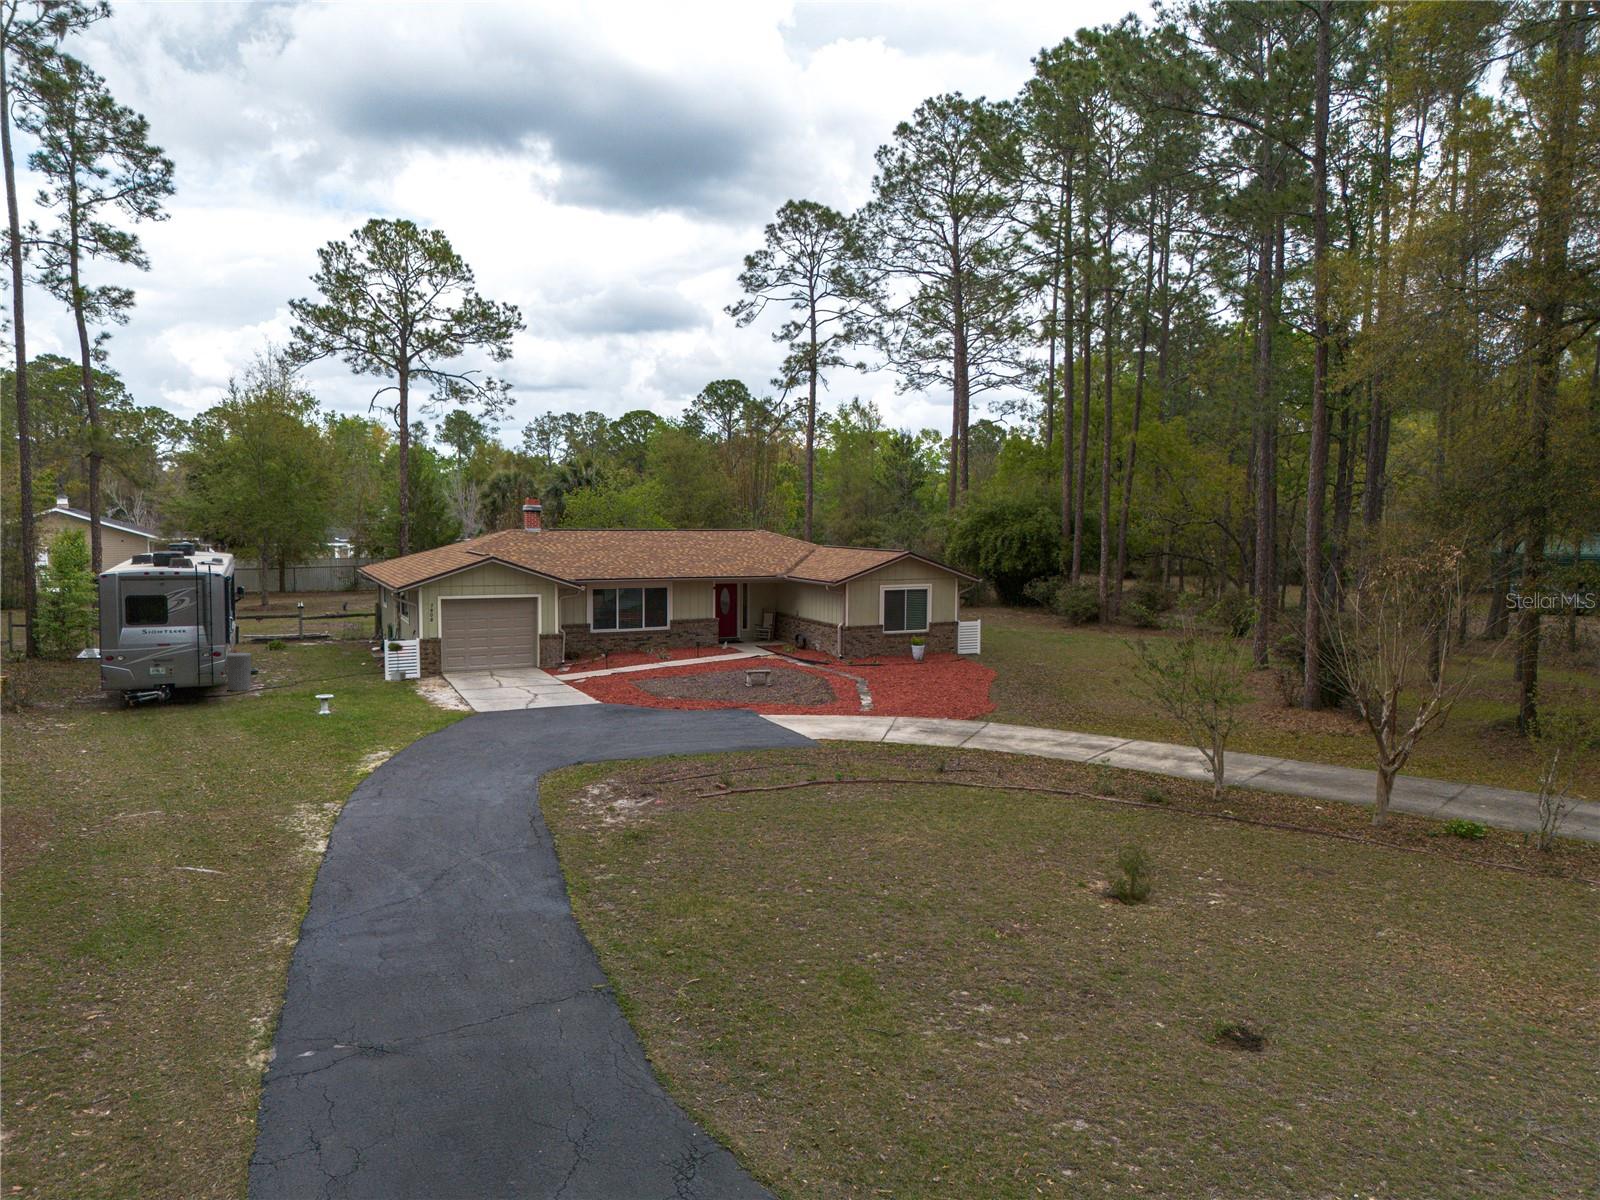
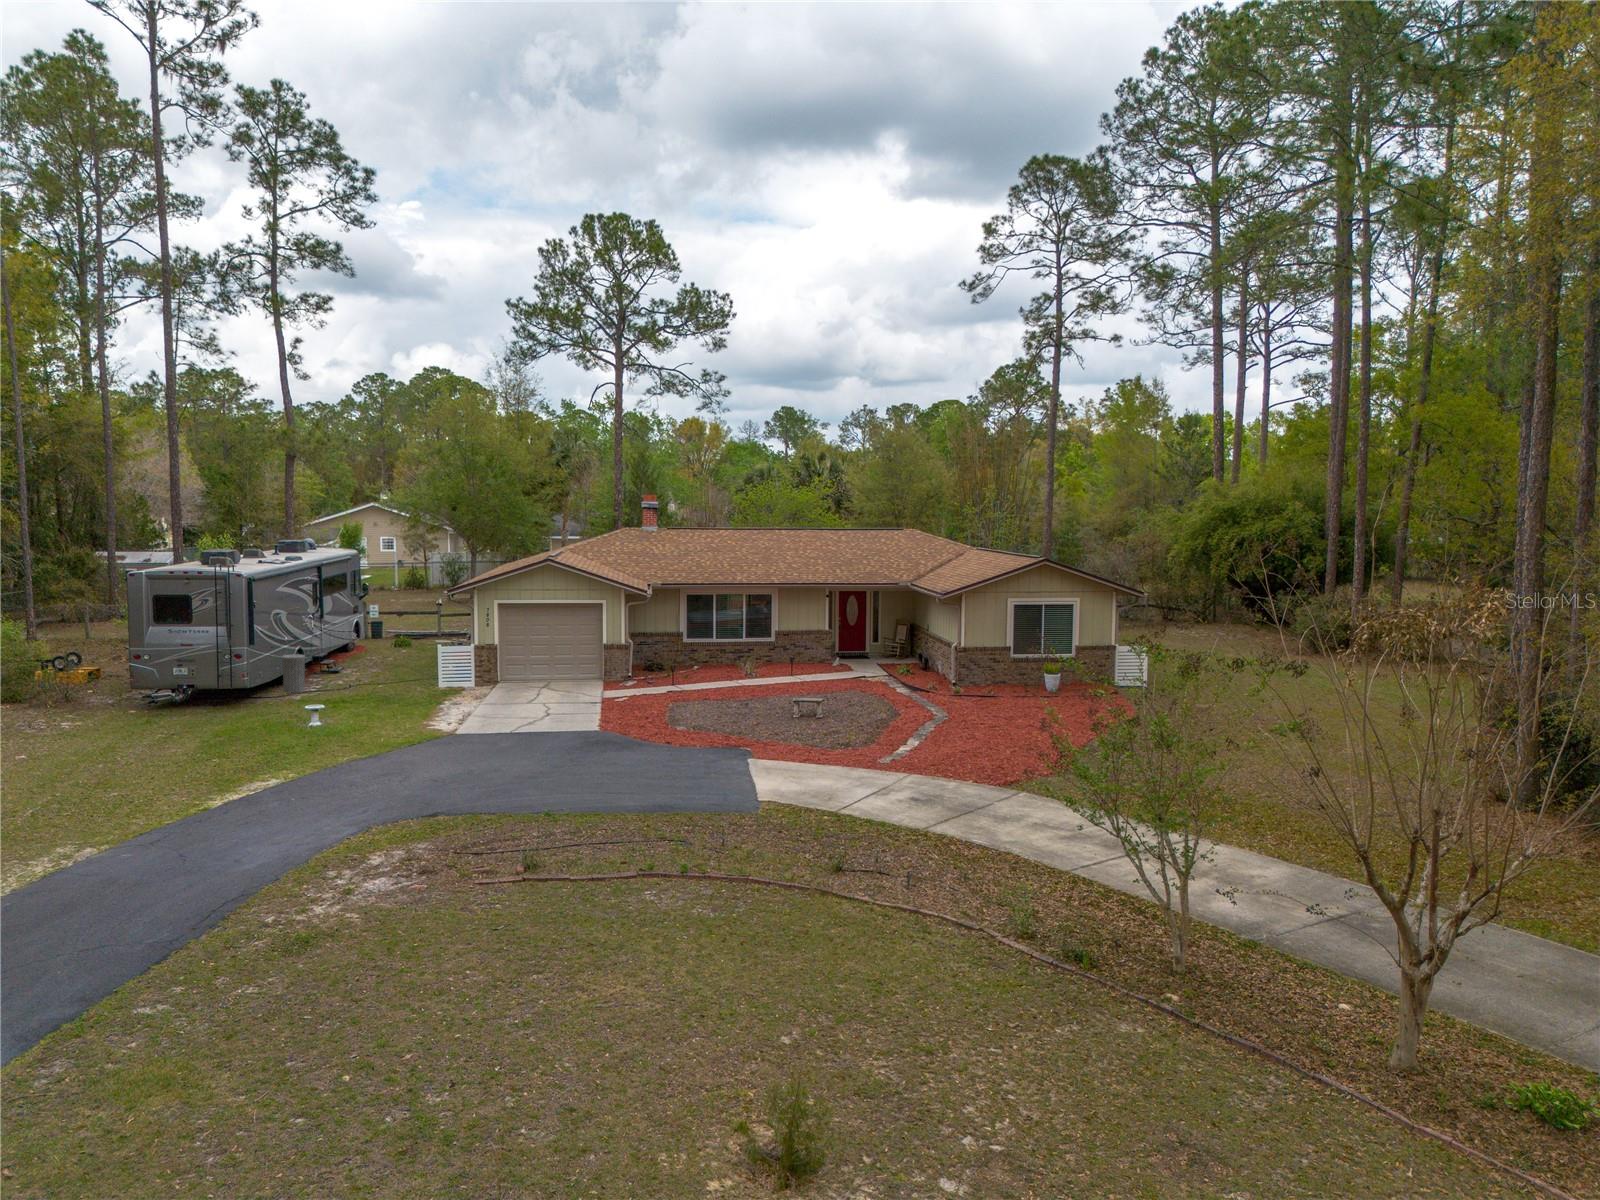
potted tree: present [388,642,406,681] -> none [438,648,457,689]

